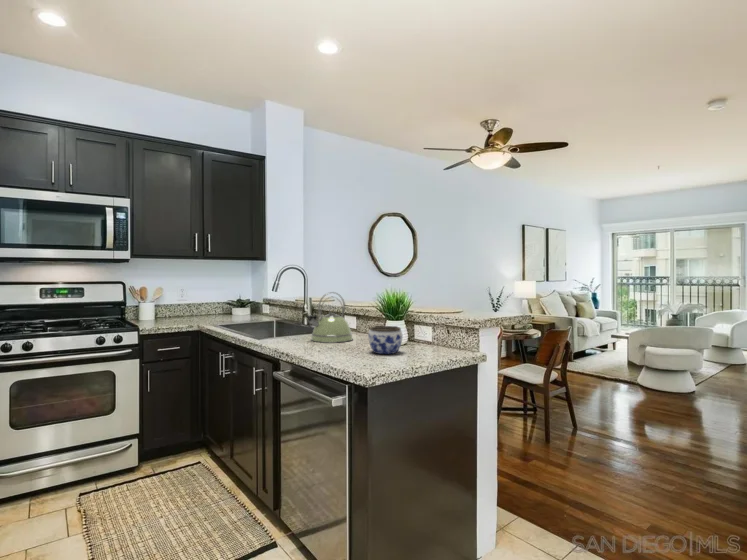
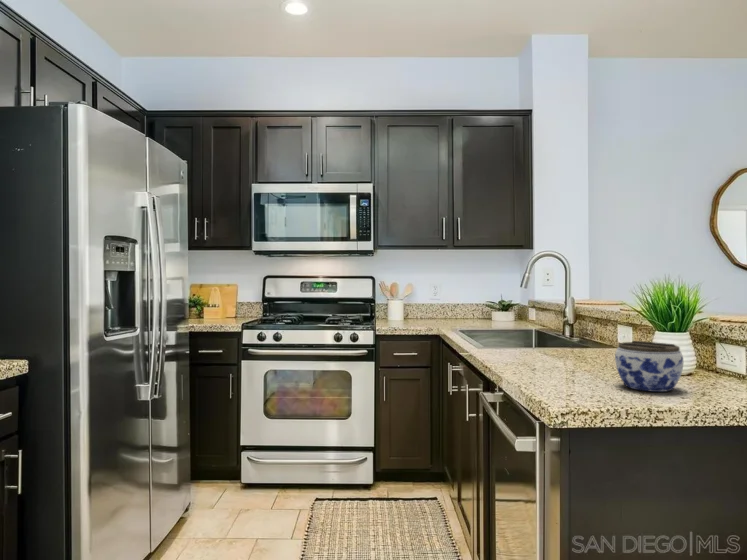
kettle: present [308,292,353,343] -> none [539,286,618,364]

